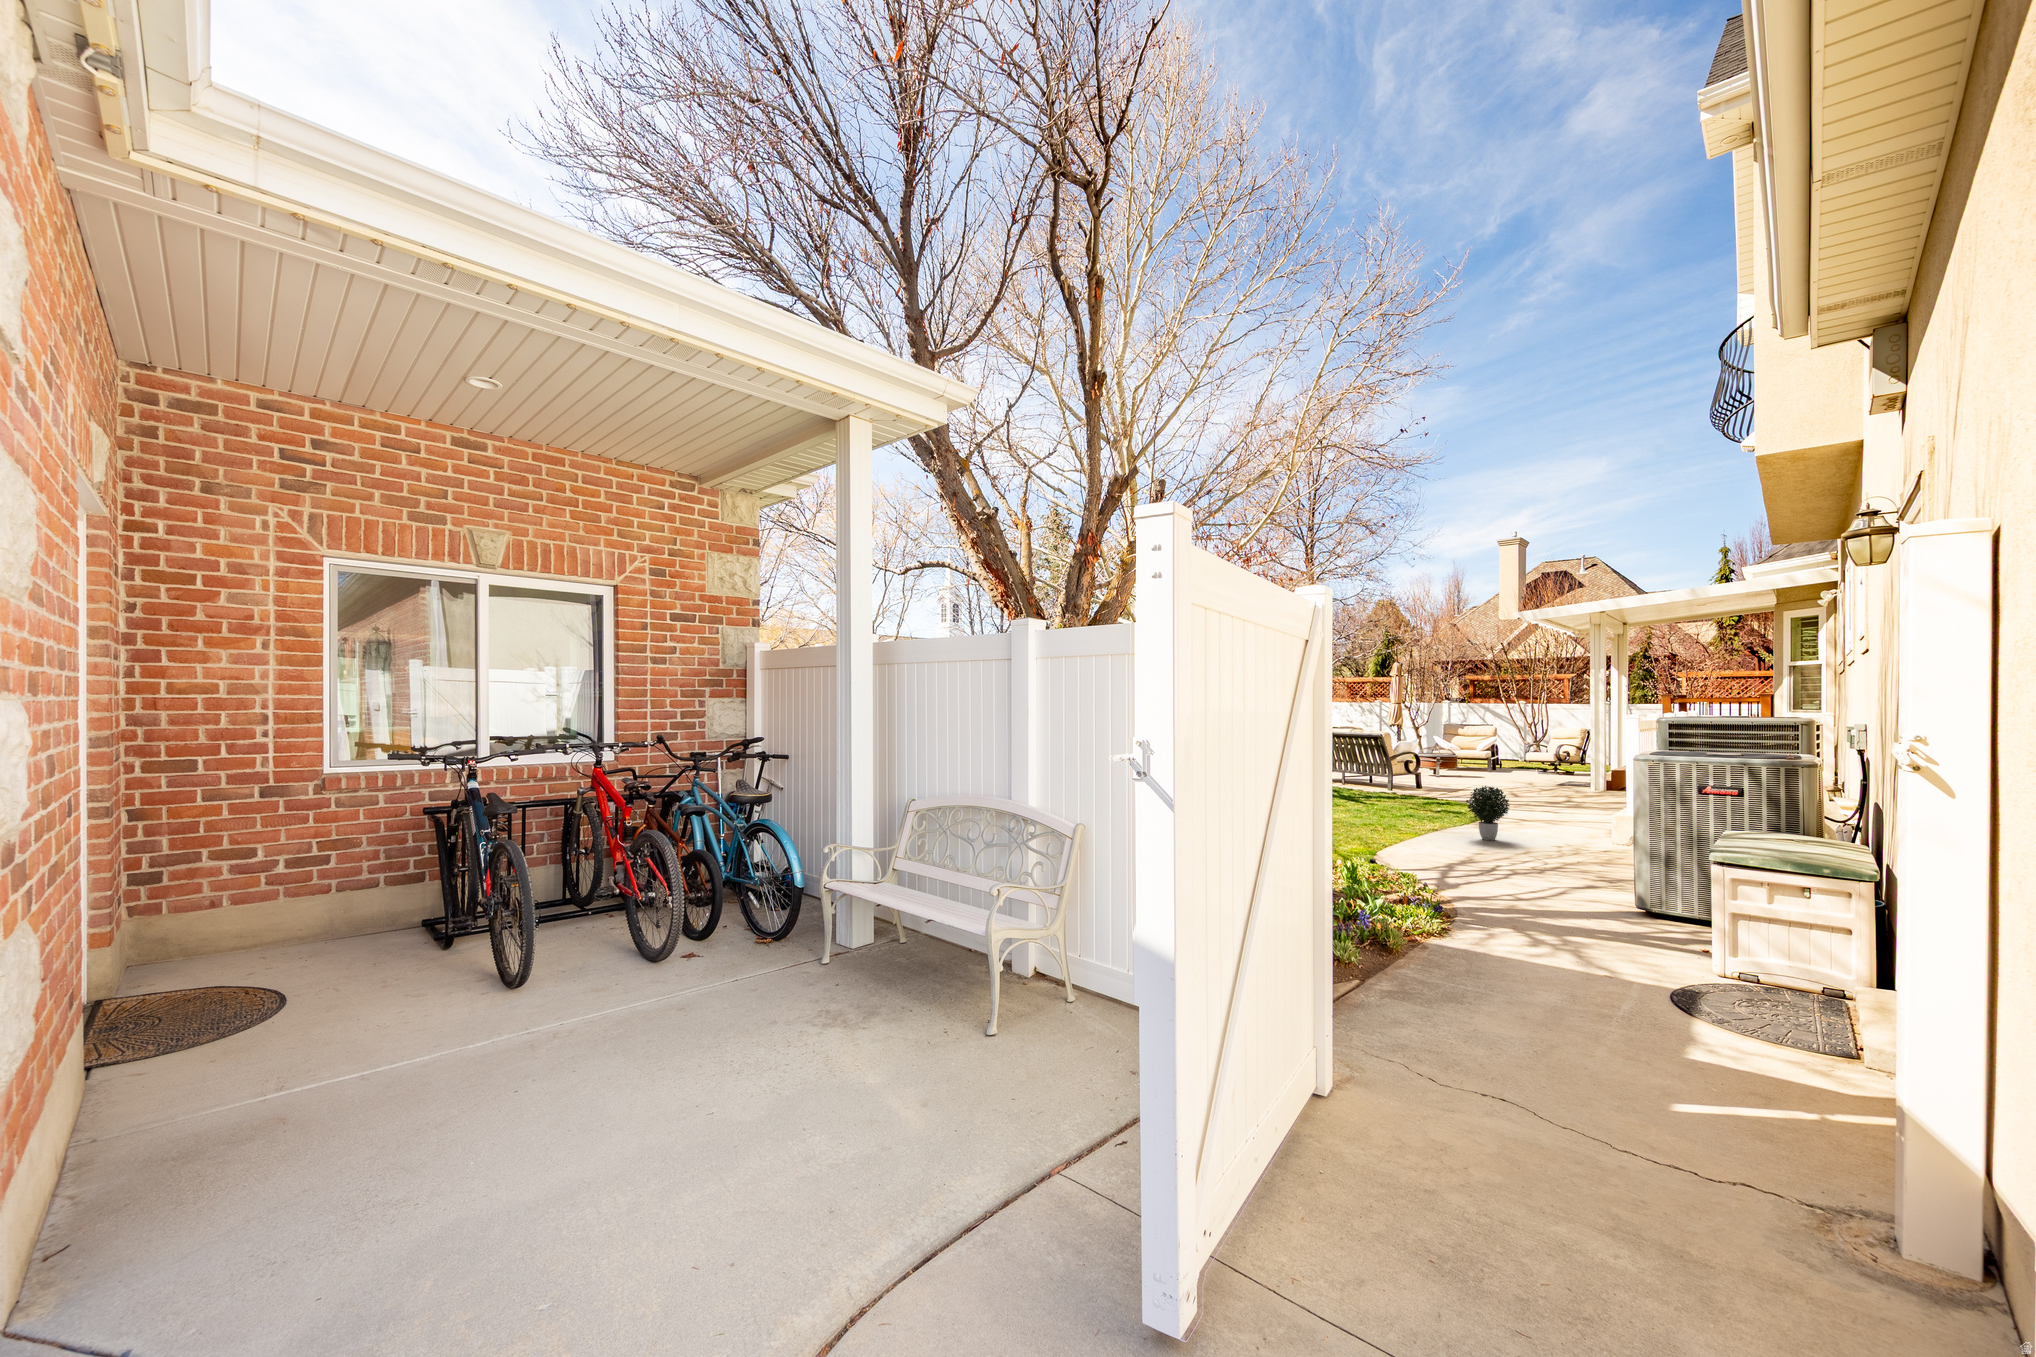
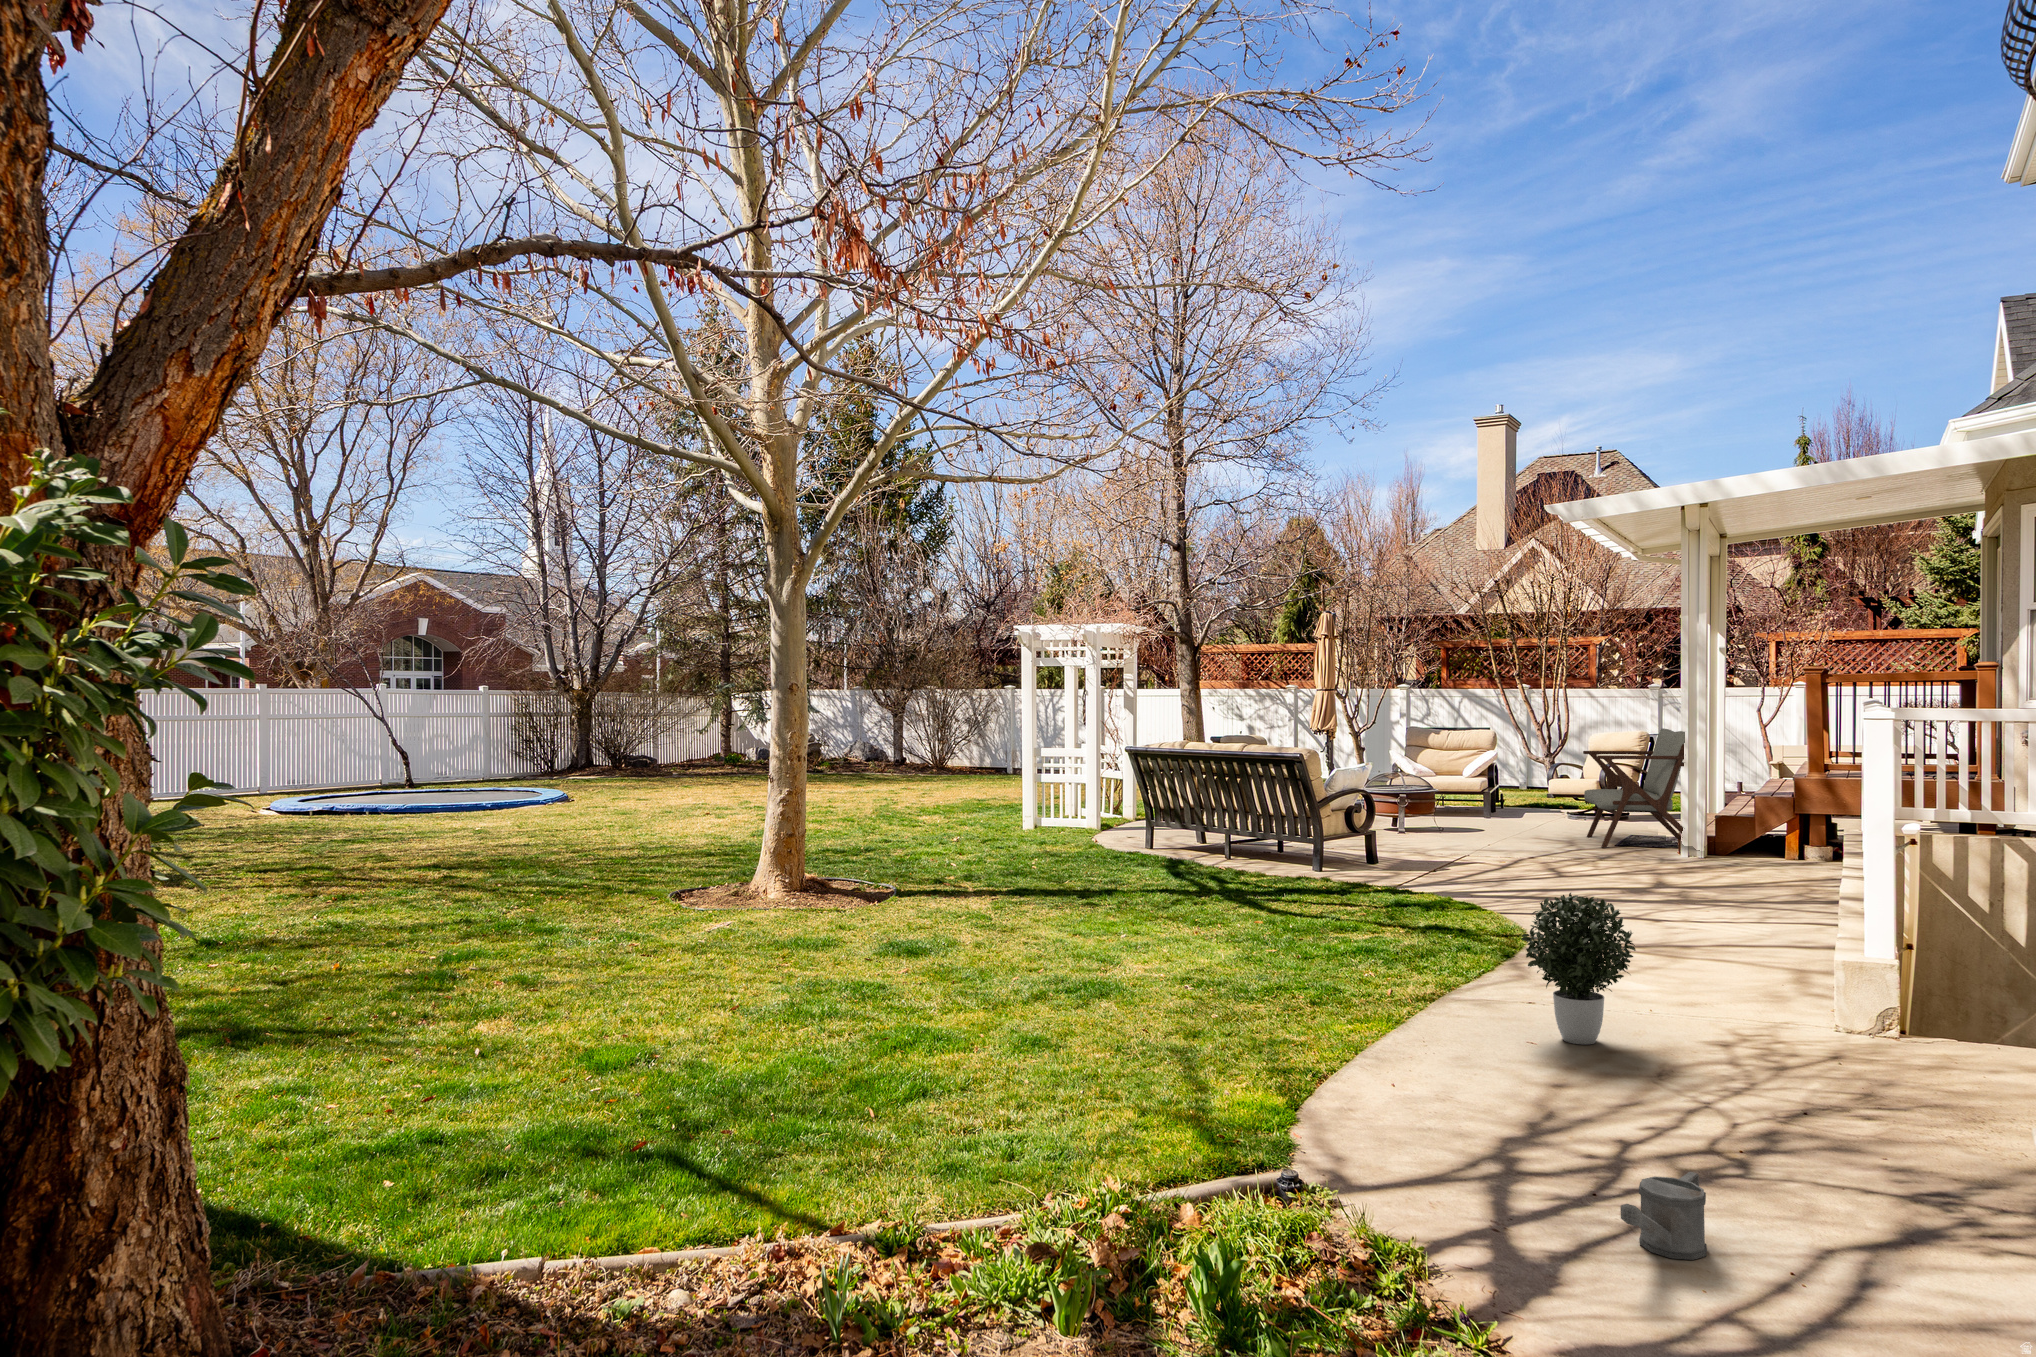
lounge chair: none [1536,727,1599,788] -> present [1583,728,1685,848]
watering can: none [1473,855,1503,876] -> present [1620,1172,1707,1260]

